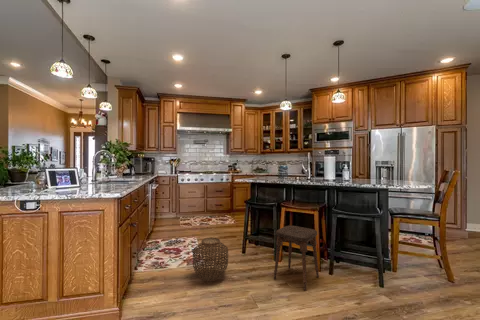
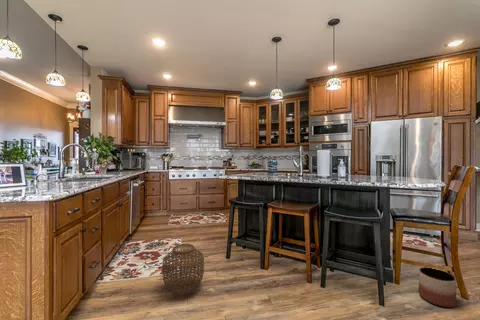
stool: present [274,226,319,290] -> none [256,230,308,308]
planter: none [414,257,444,289] -> present [419,267,456,307]

